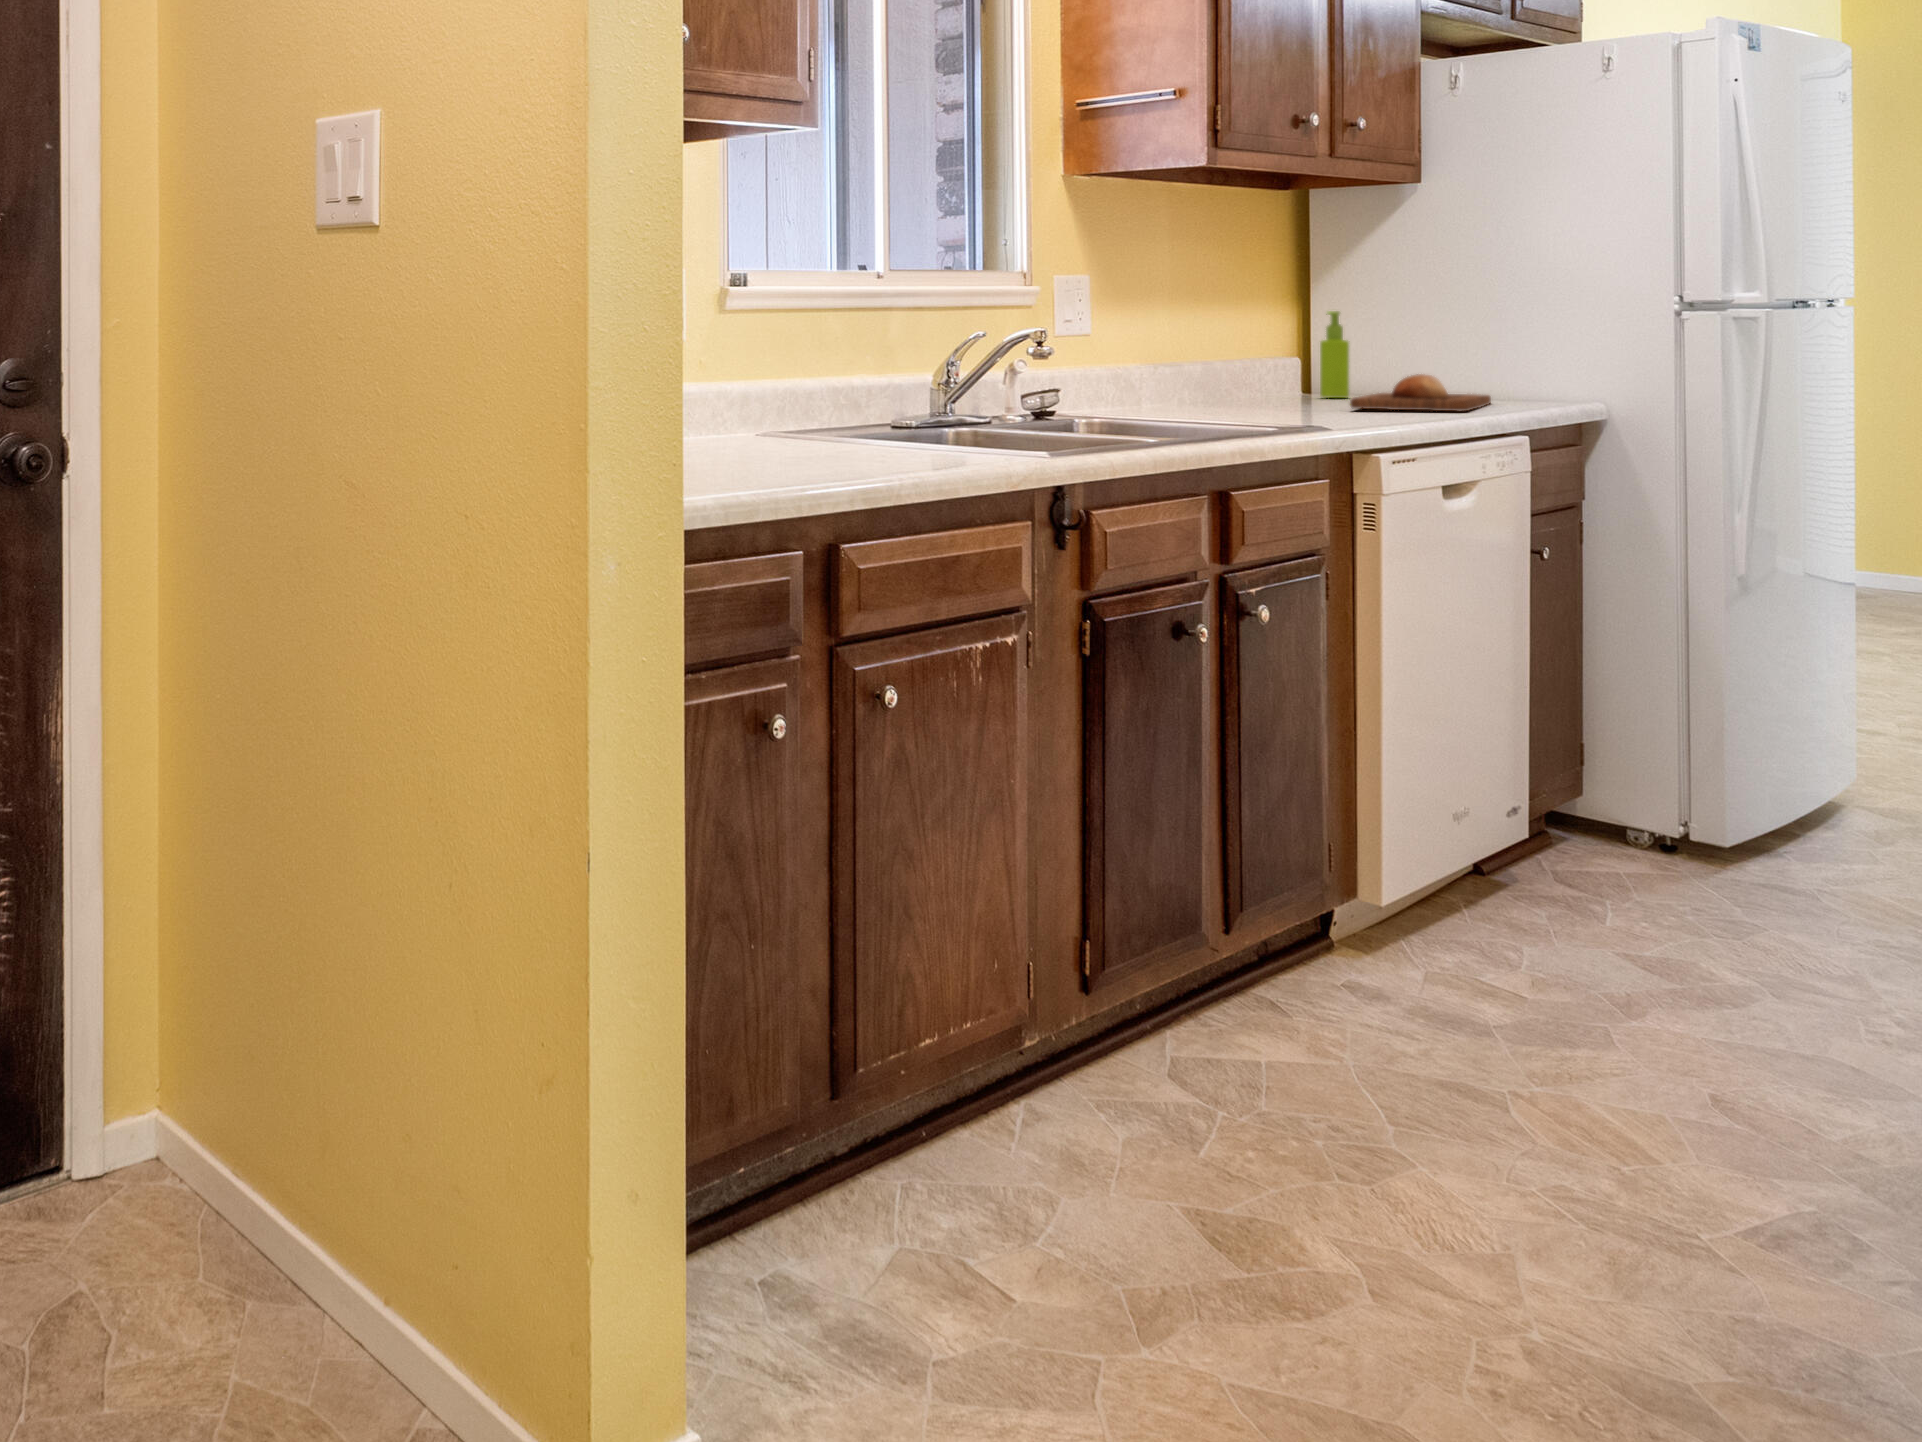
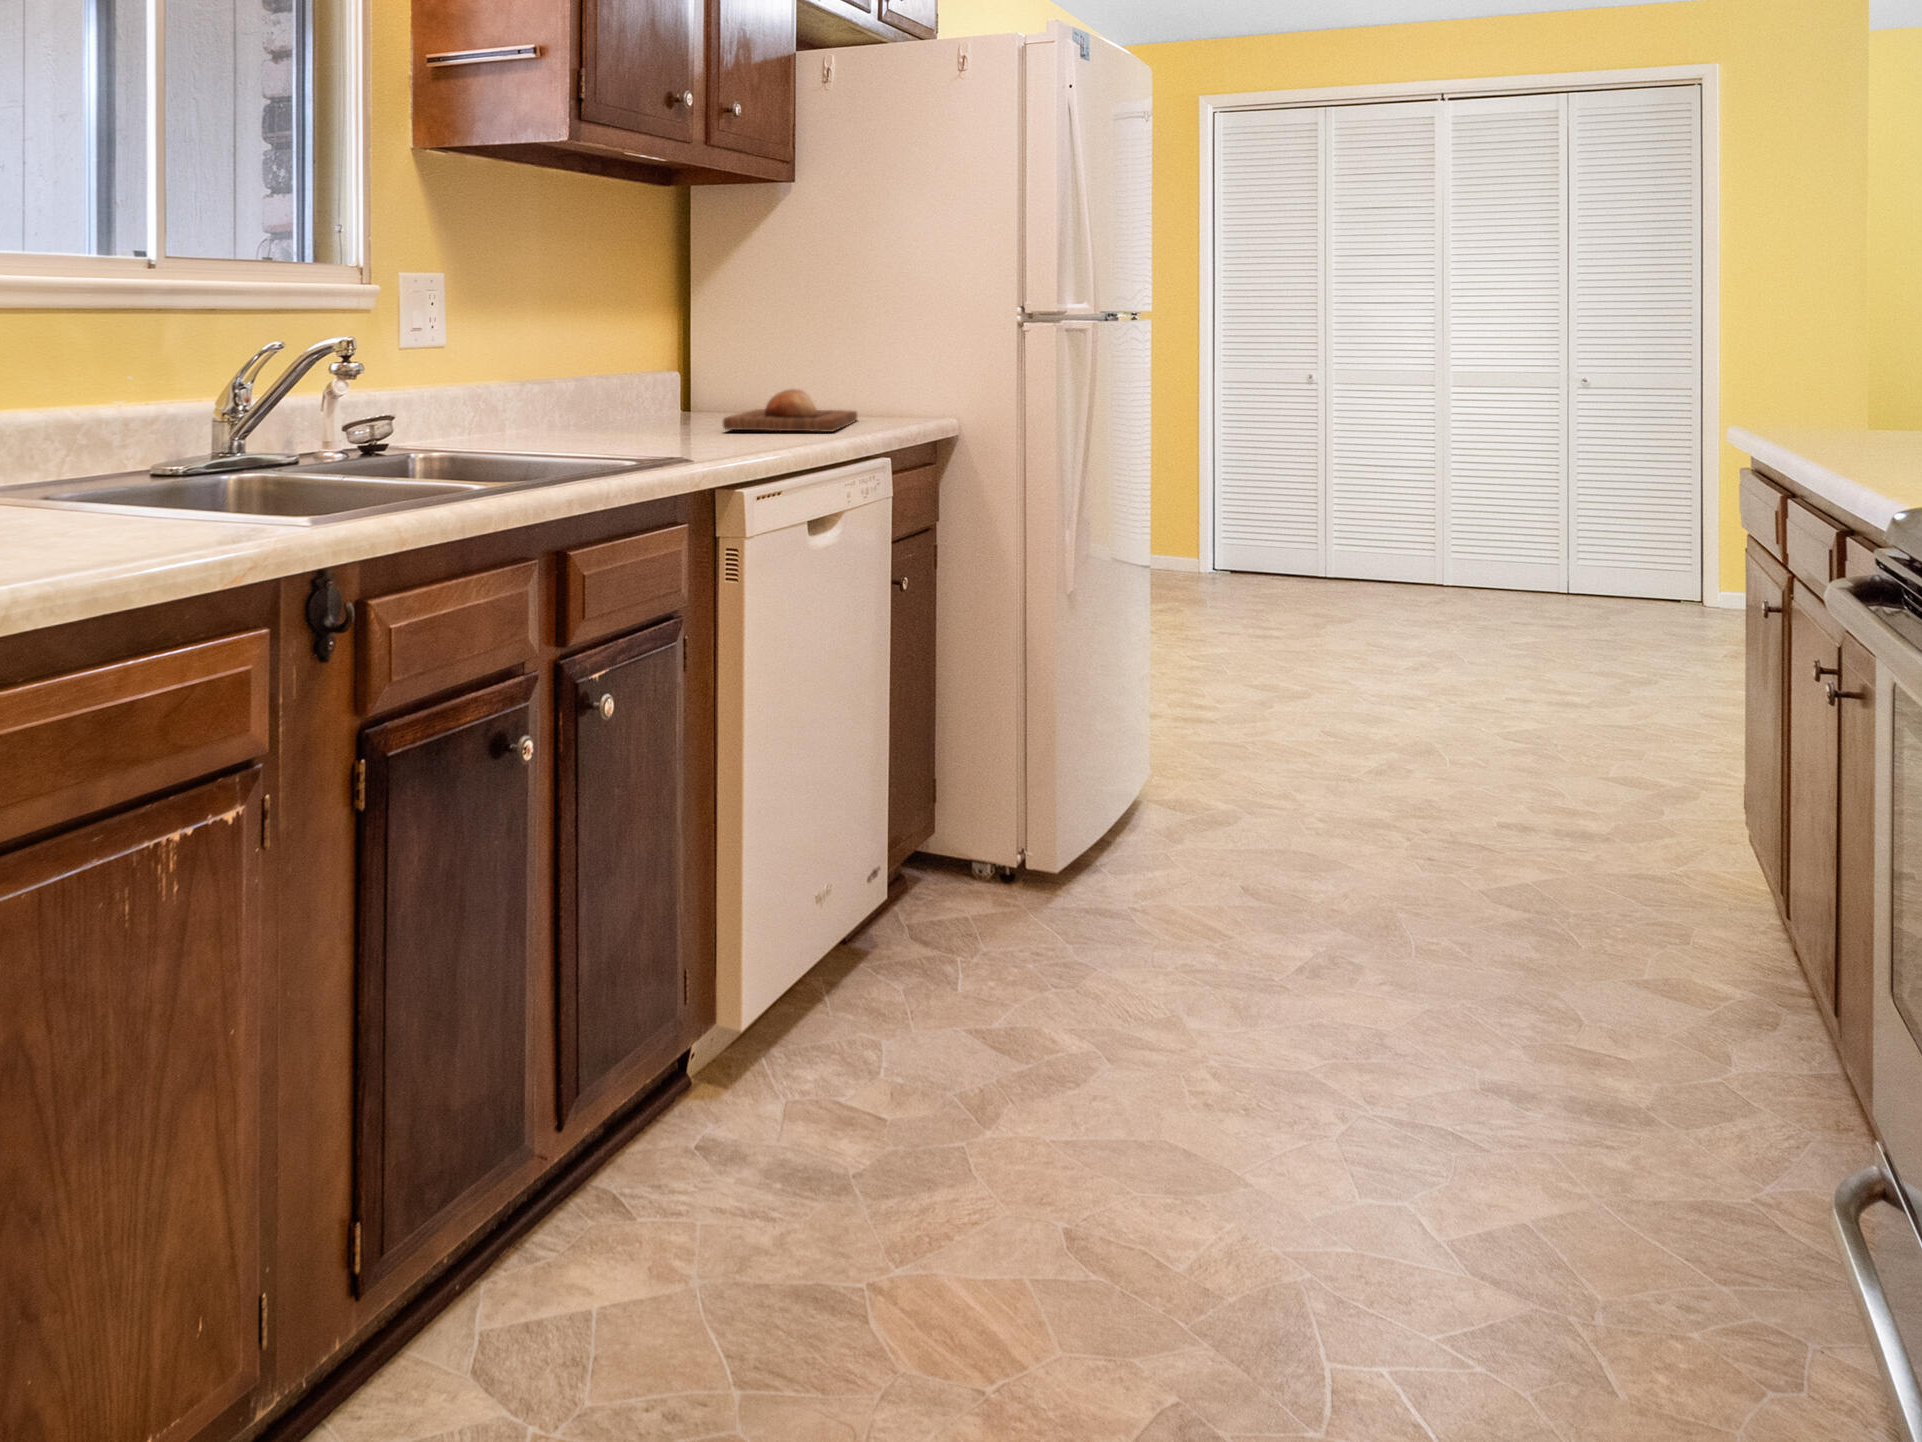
soap dispenser: present [1320,311,1349,398] -> none [701,319,729,414]

